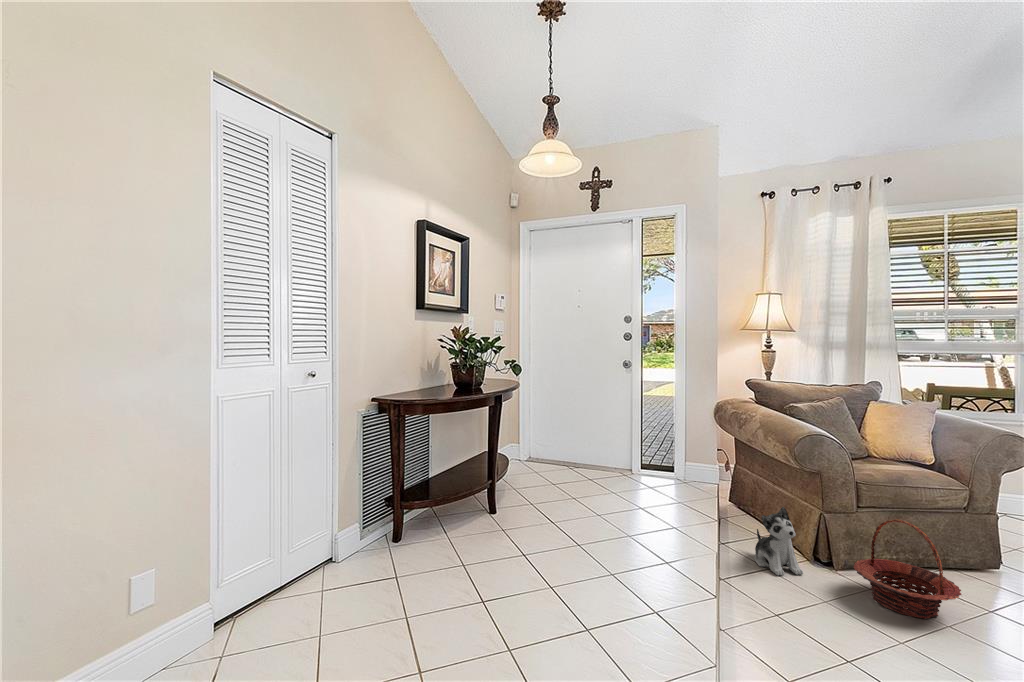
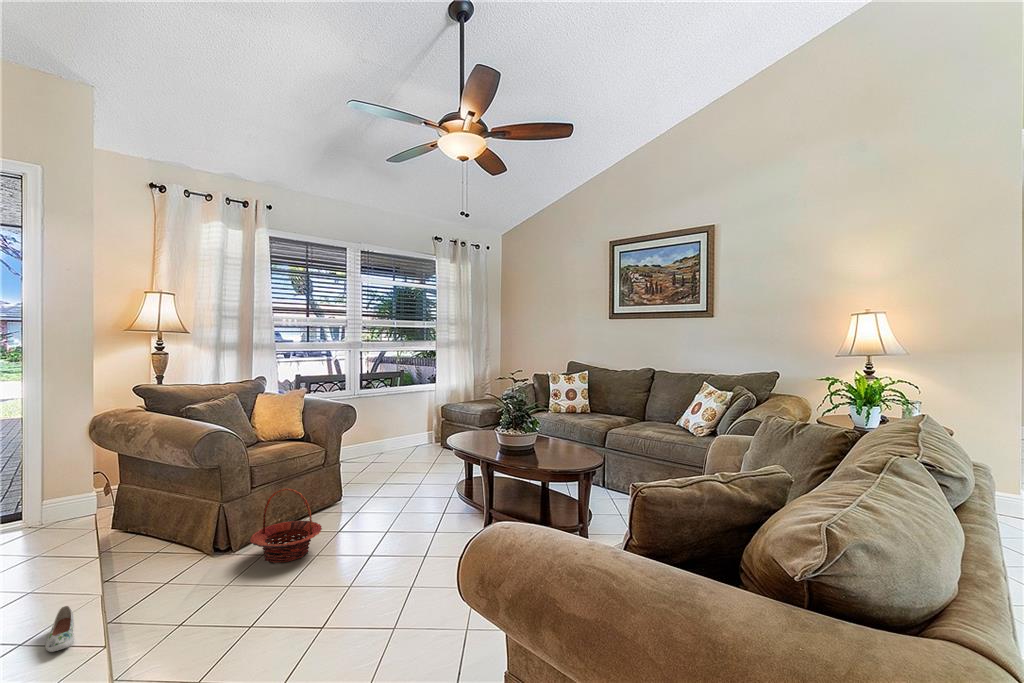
plush toy: present [754,507,803,575] -> none [153,510,206,580]
shoe: none [671,553,691,588] -> present [45,606,74,652]

